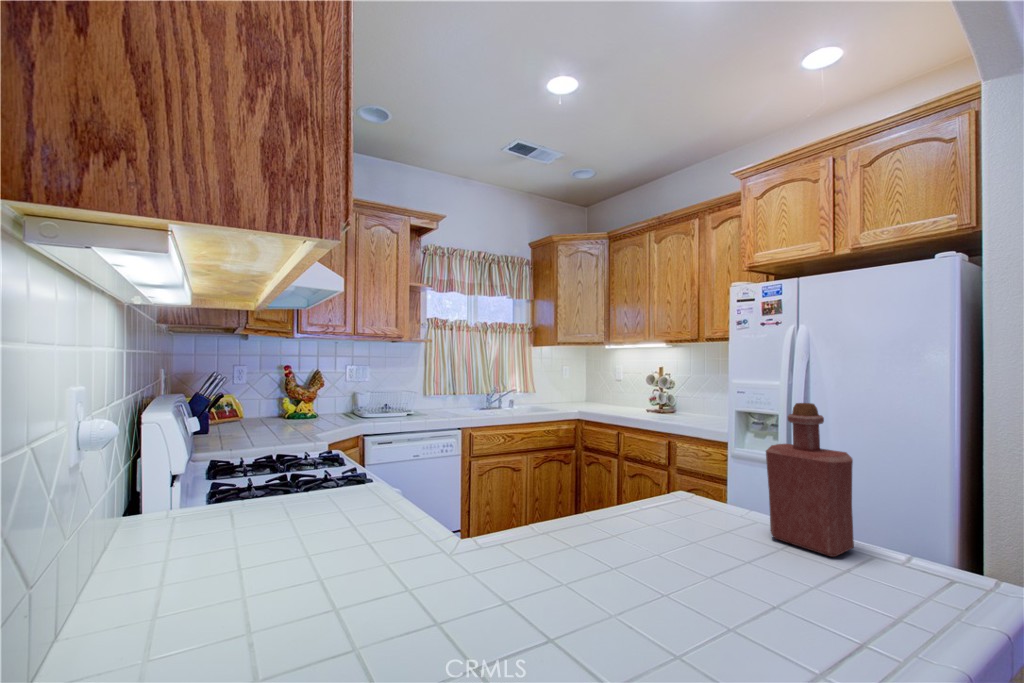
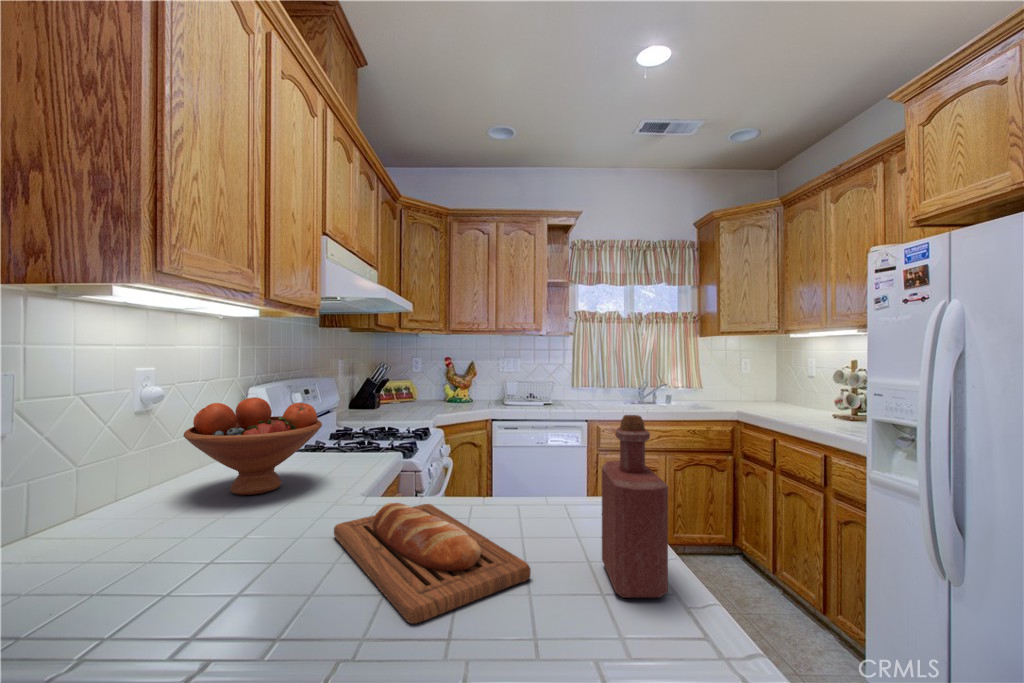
fruit bowl: none [157,429,366,581] -> present [183,397,322,495]
bread loaf: none [519,527,786,632] -> present [334,503,531,624]

